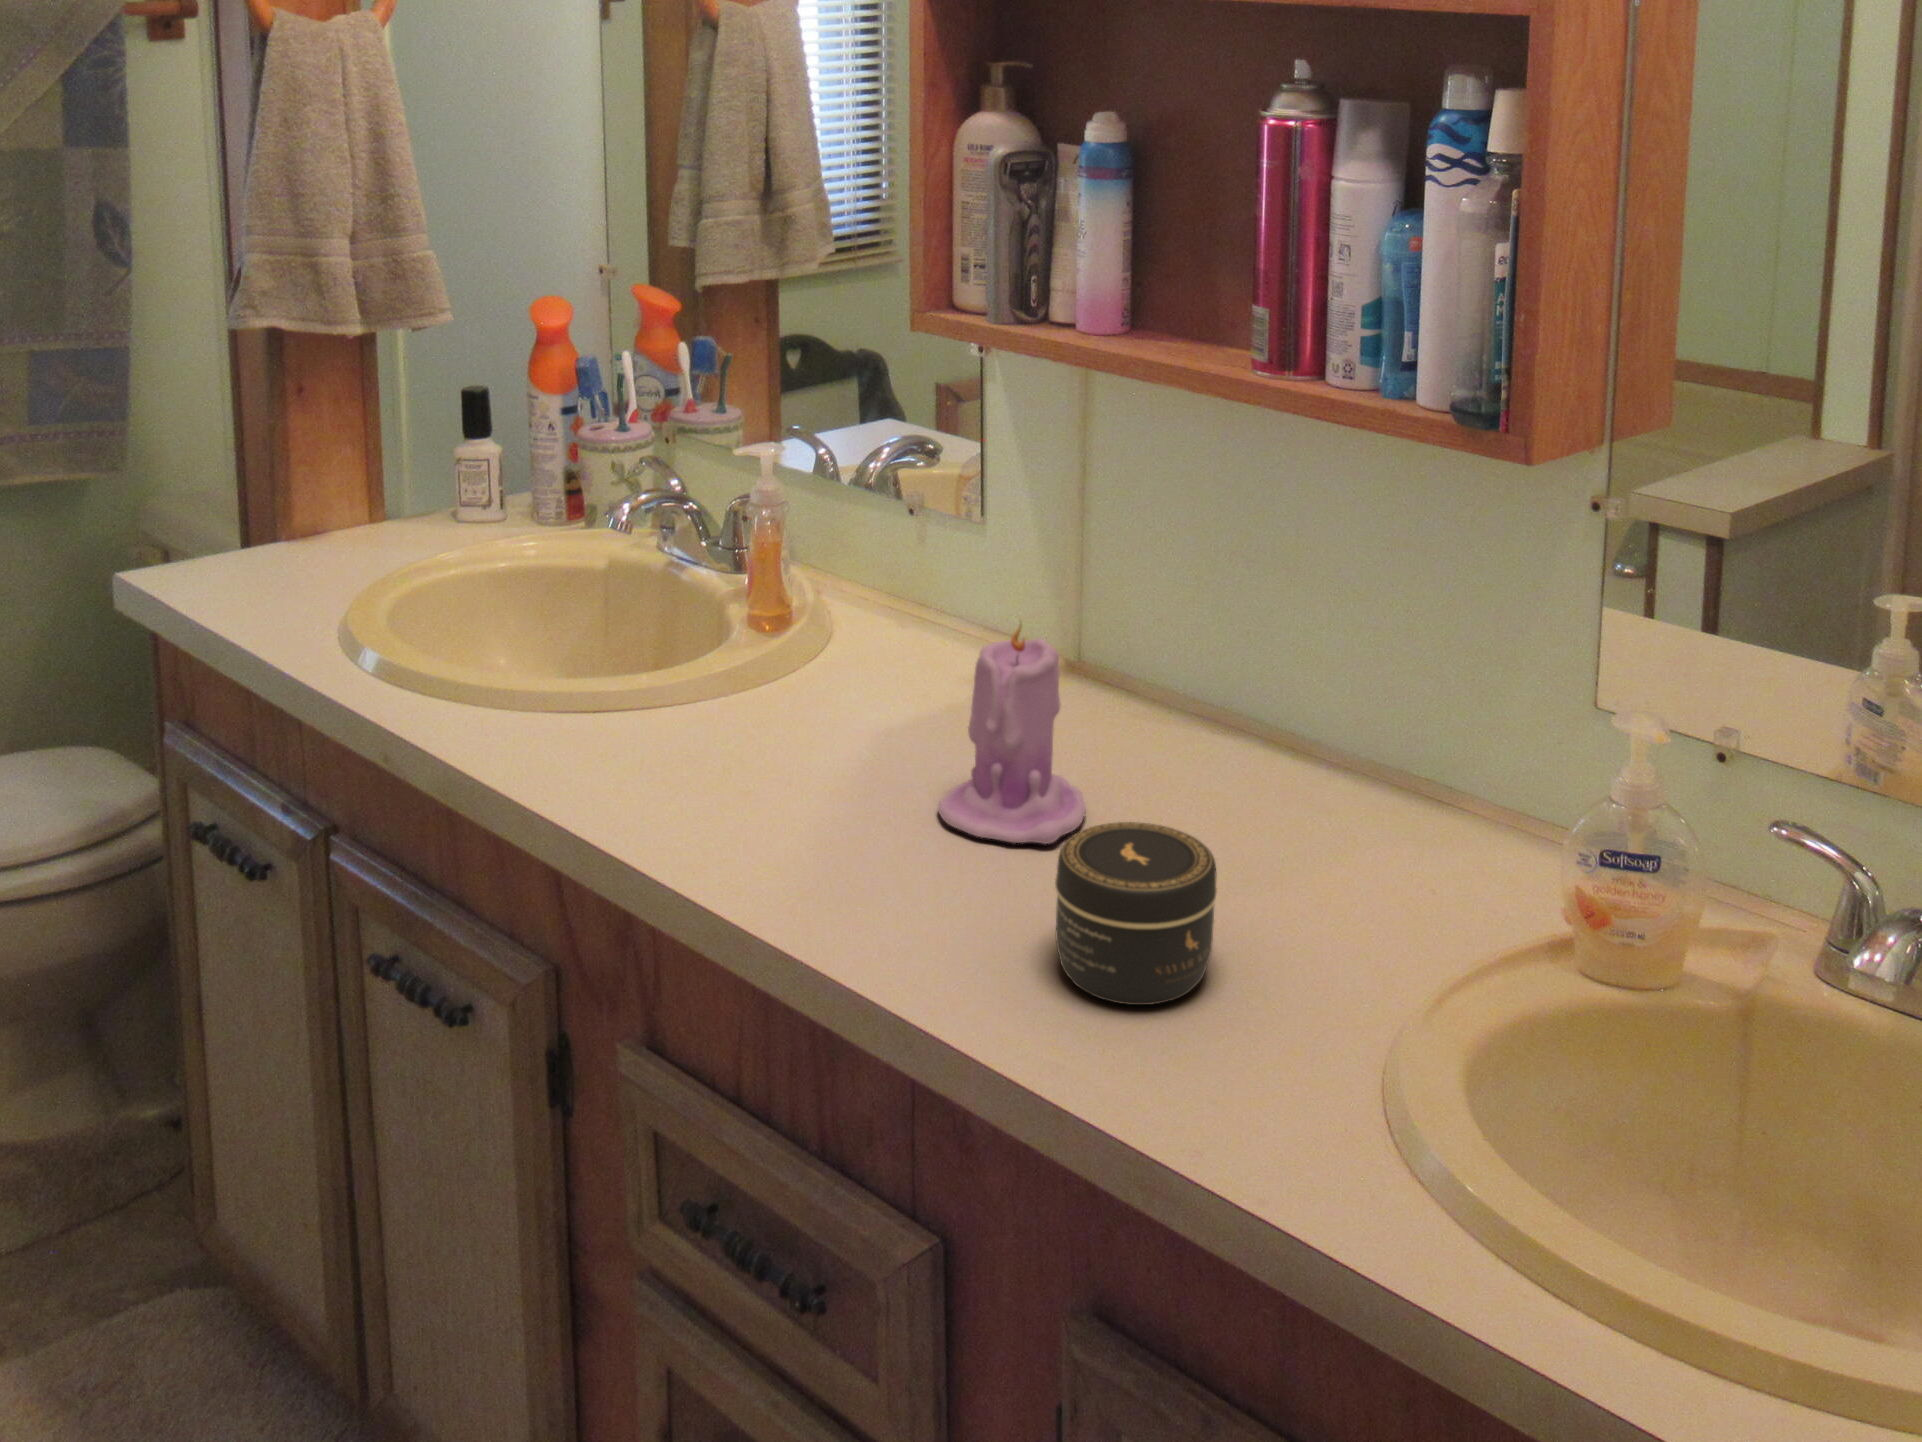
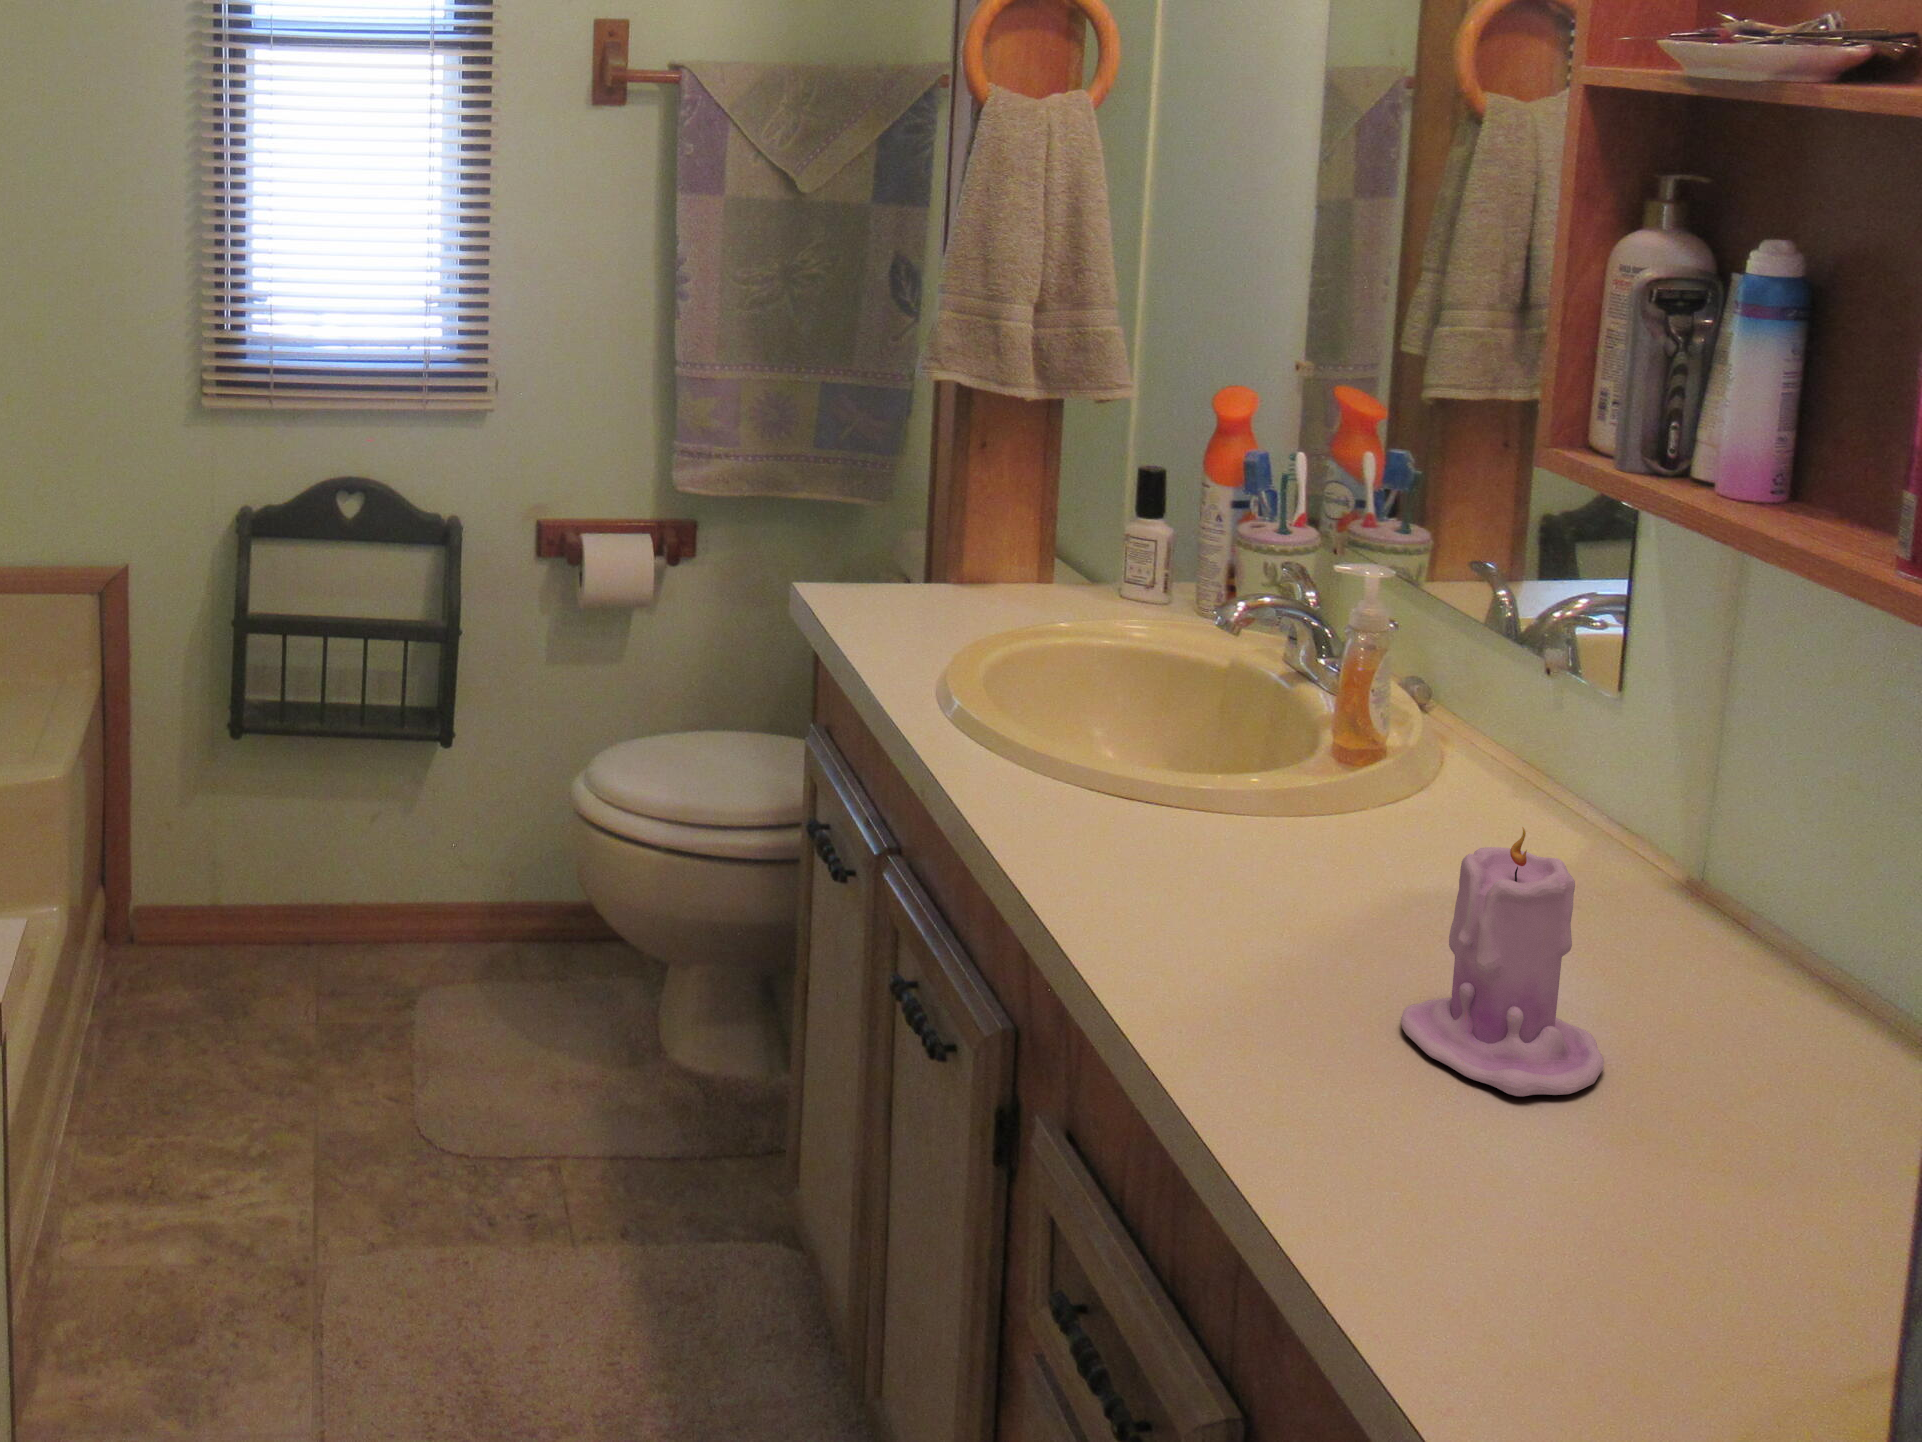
jar: present [1055,822,1217,1005] -> none [1406,1076,1627,1308]

